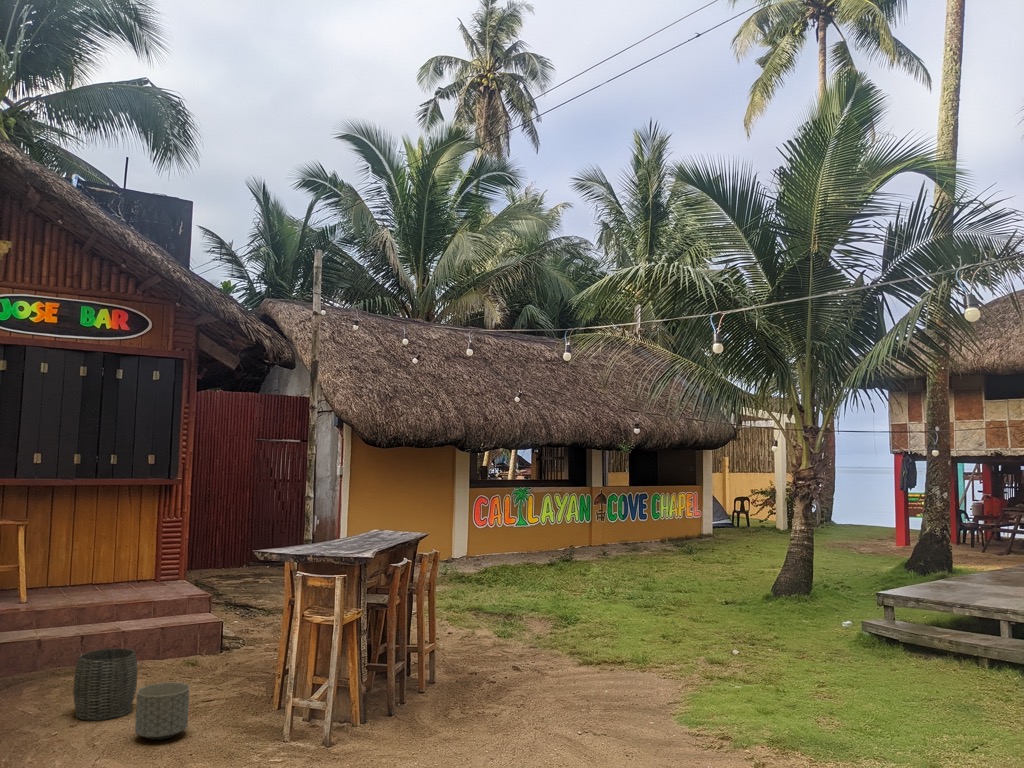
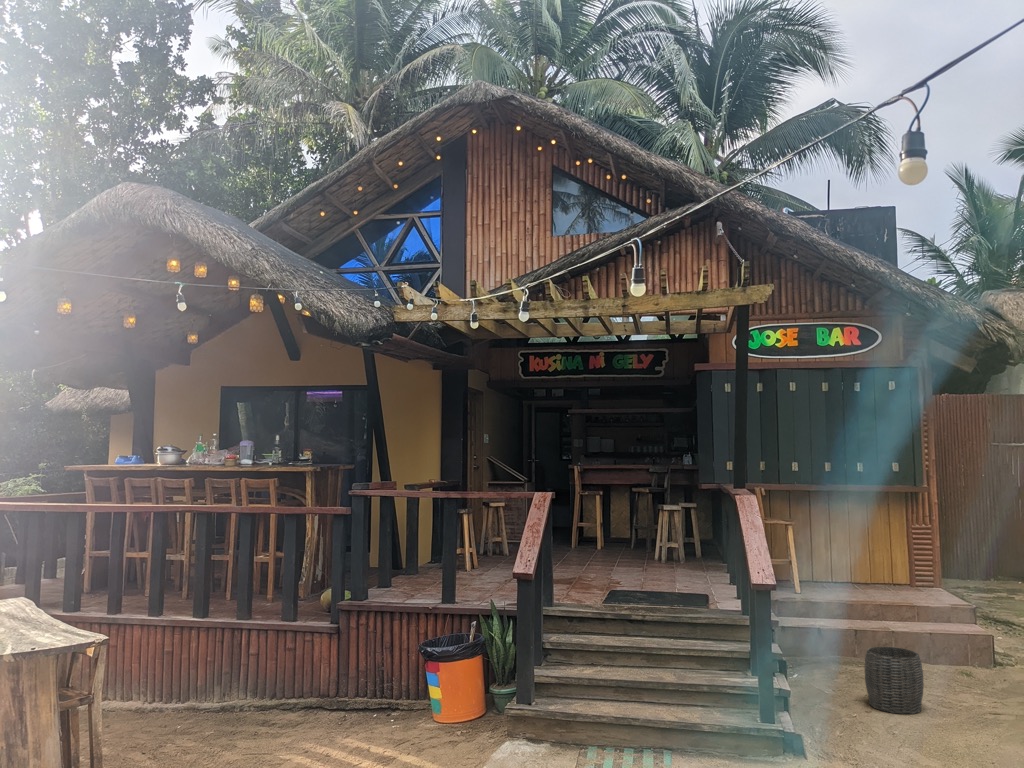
planter: present [135,682,189,740] -> none [933,689,989,746]

